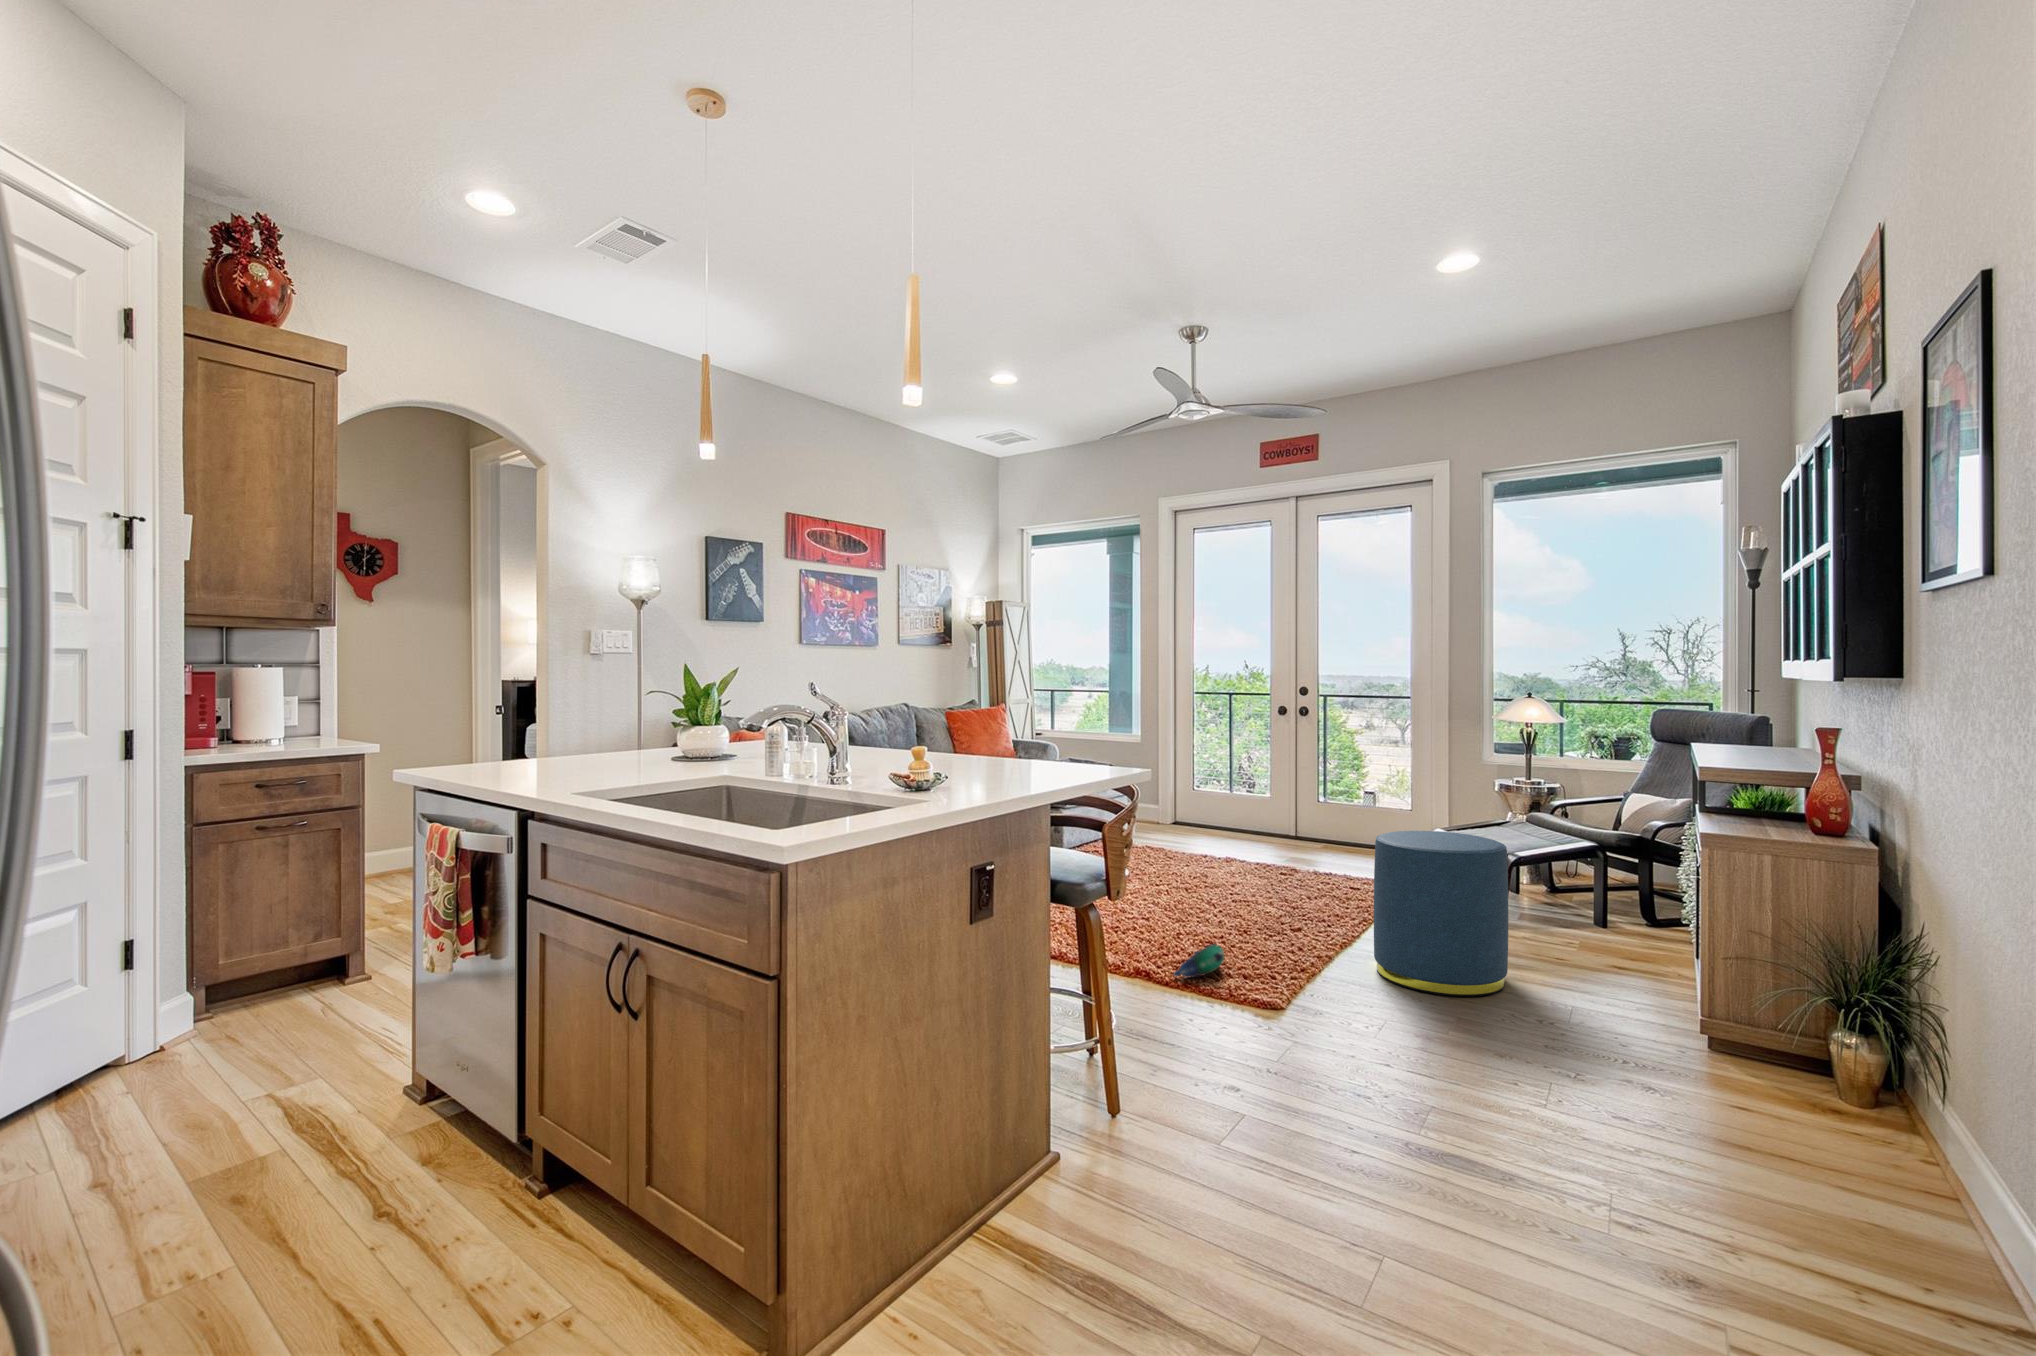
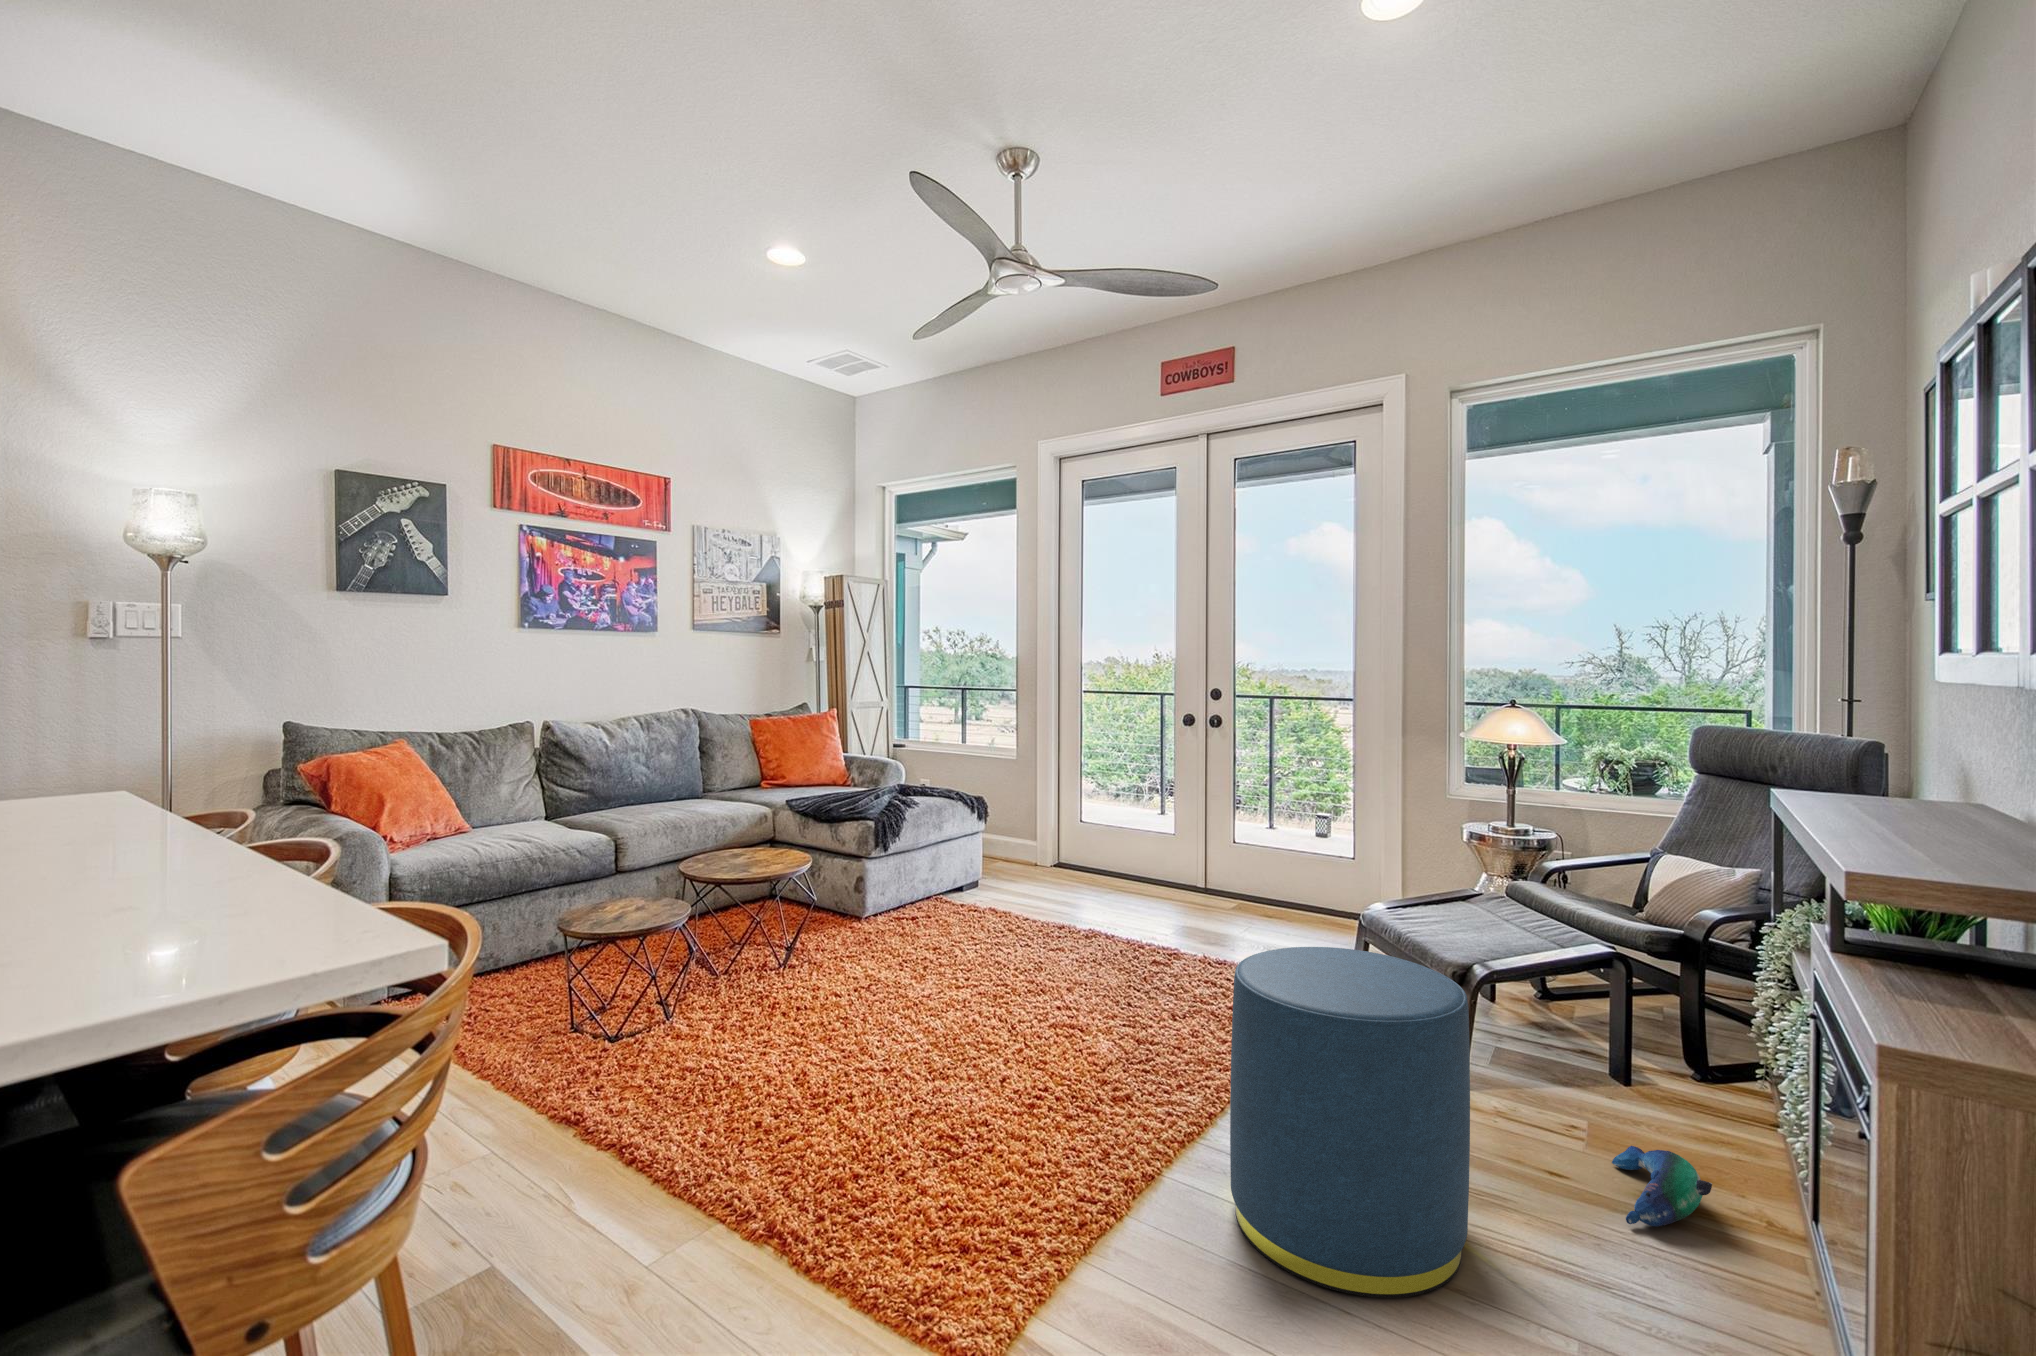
plush toy: present [1173,944,1225,978] -> present [1612,1146,1712,1227]

